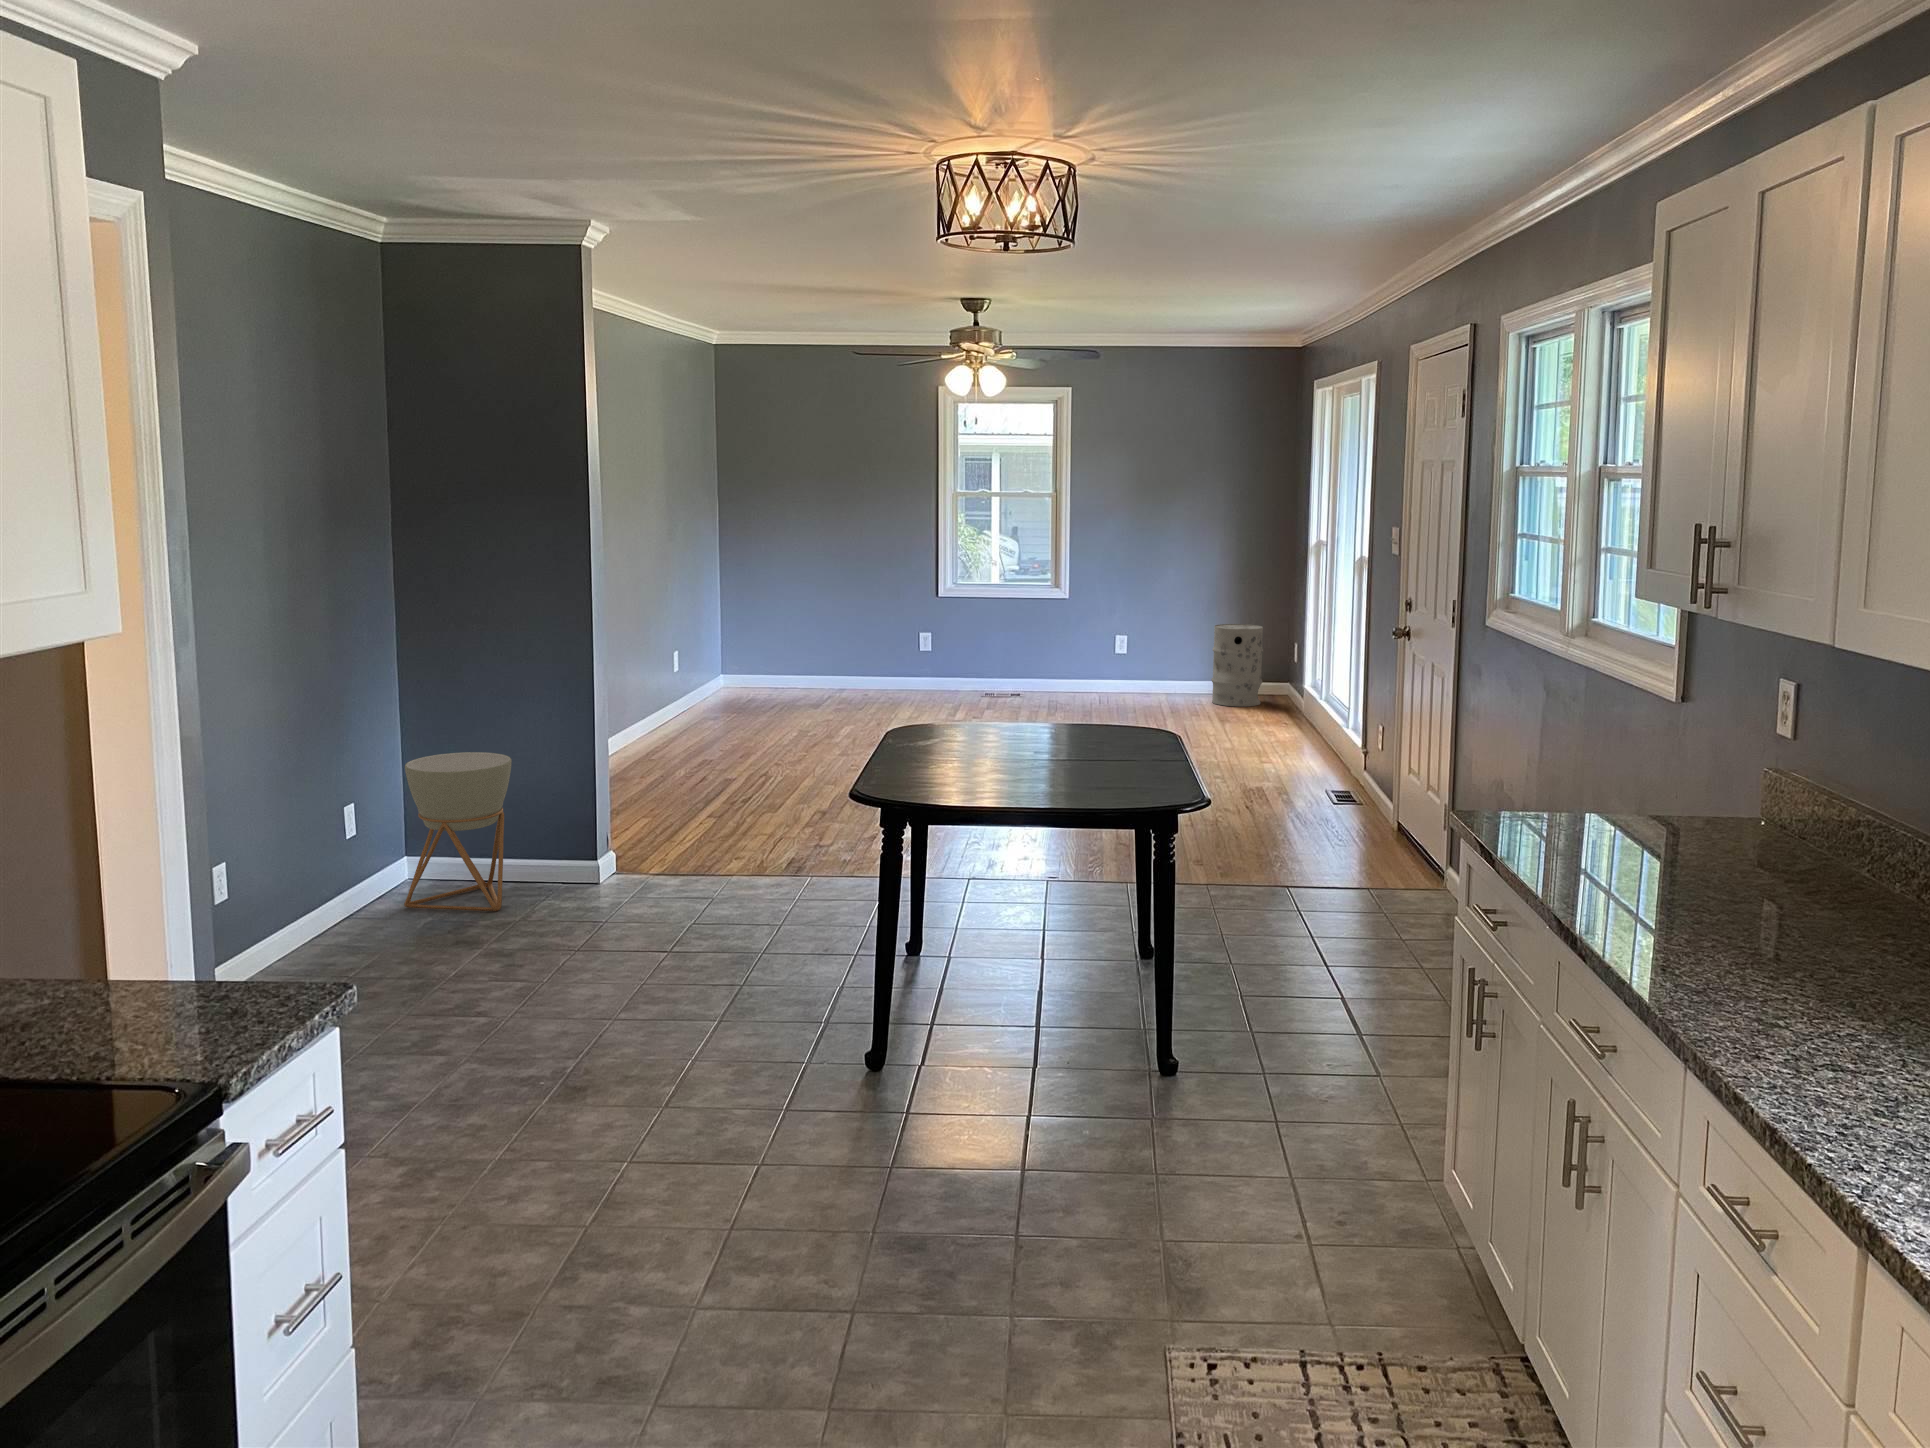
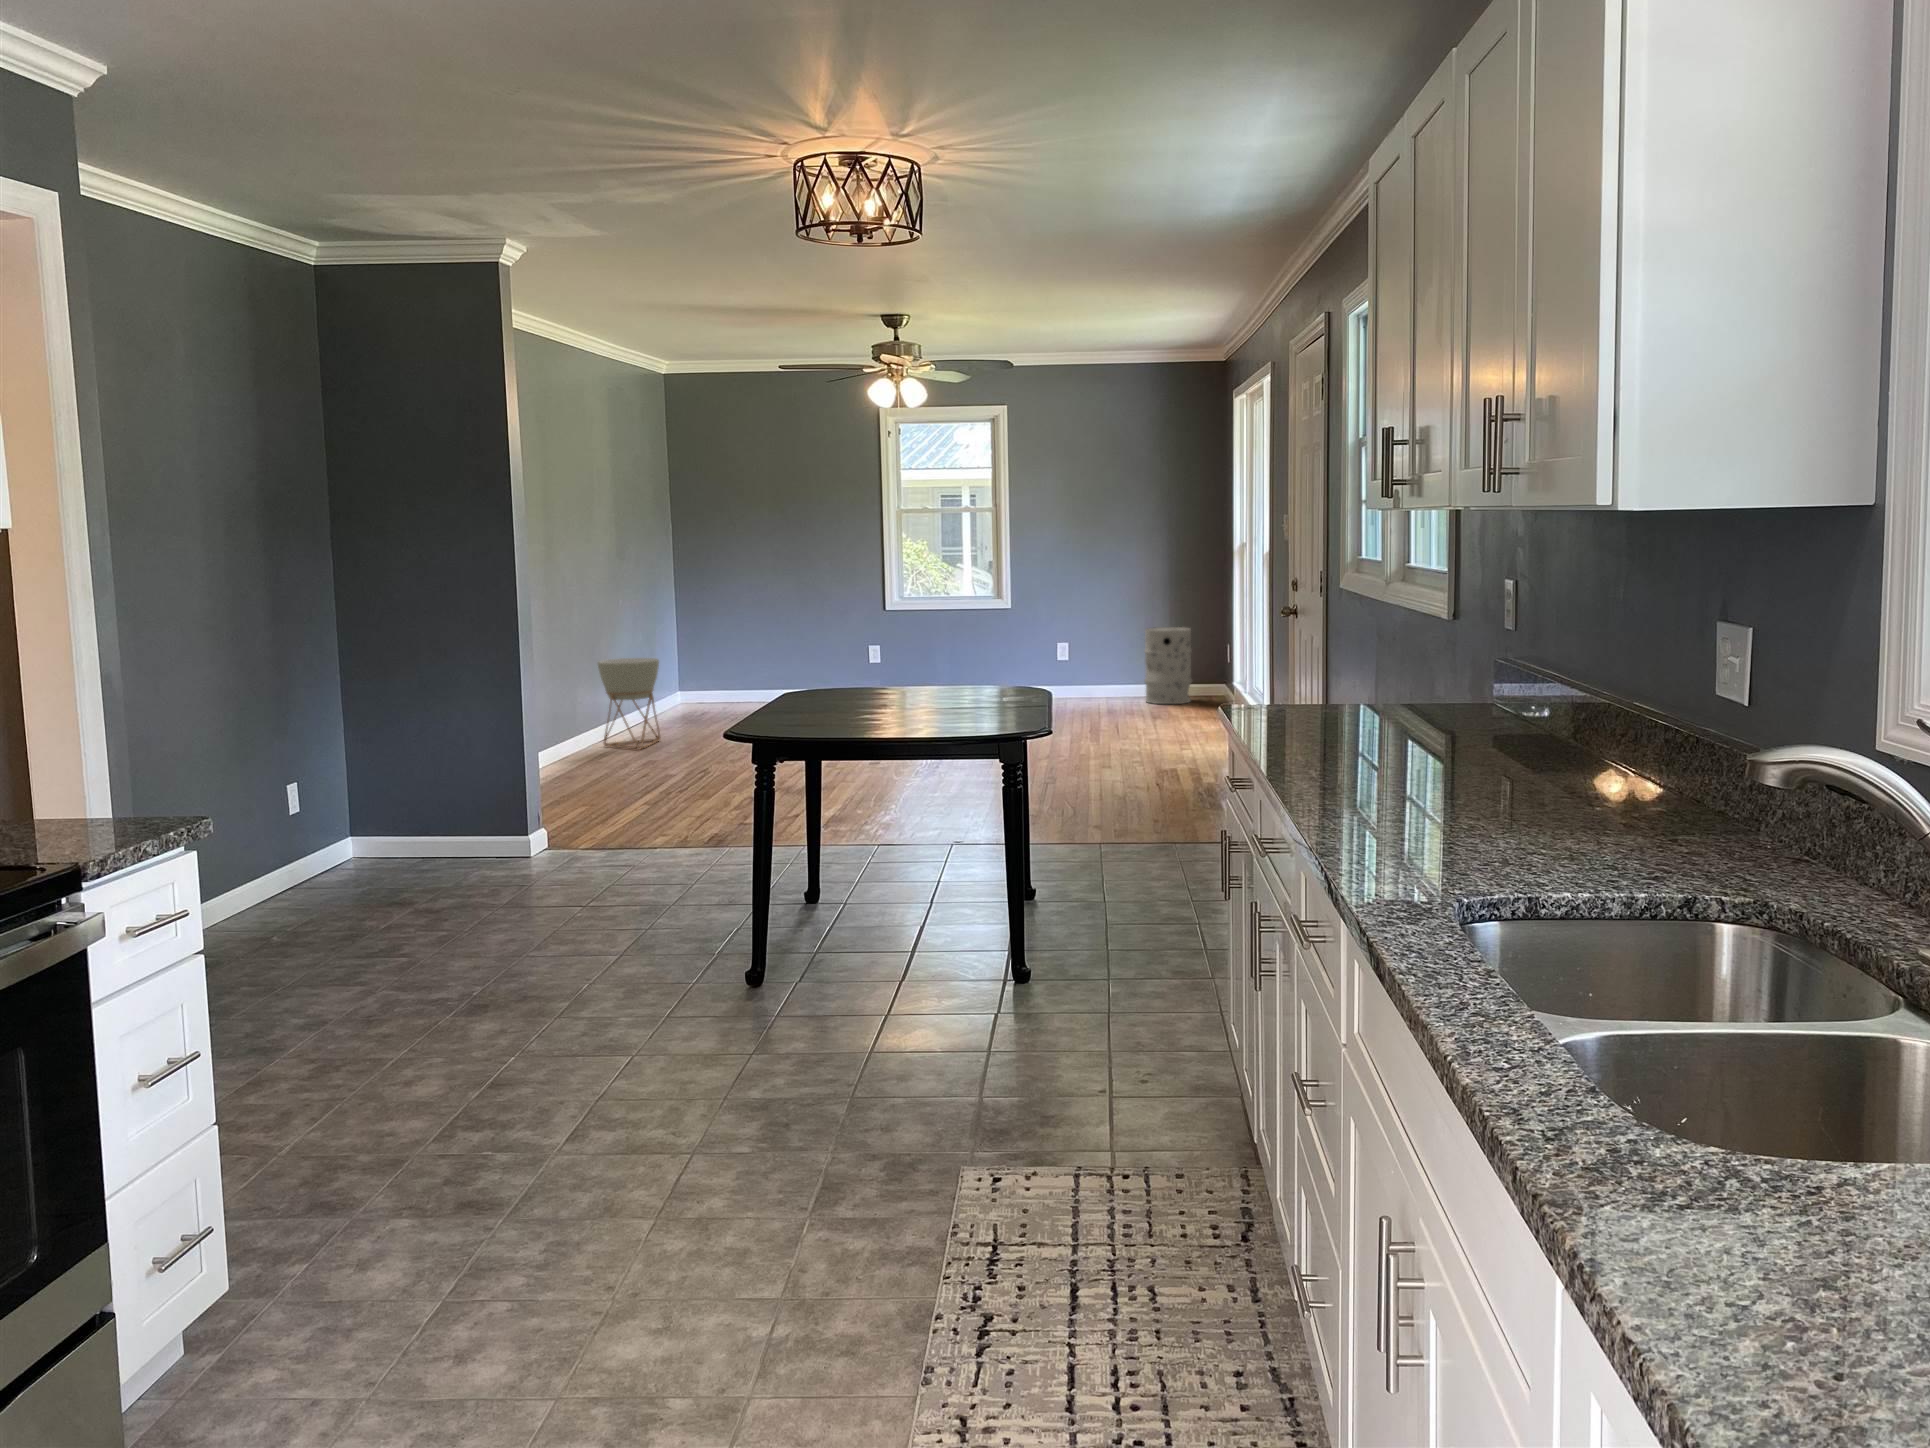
planter: present [404,752,512,911] -> present [598,658,660,749]

